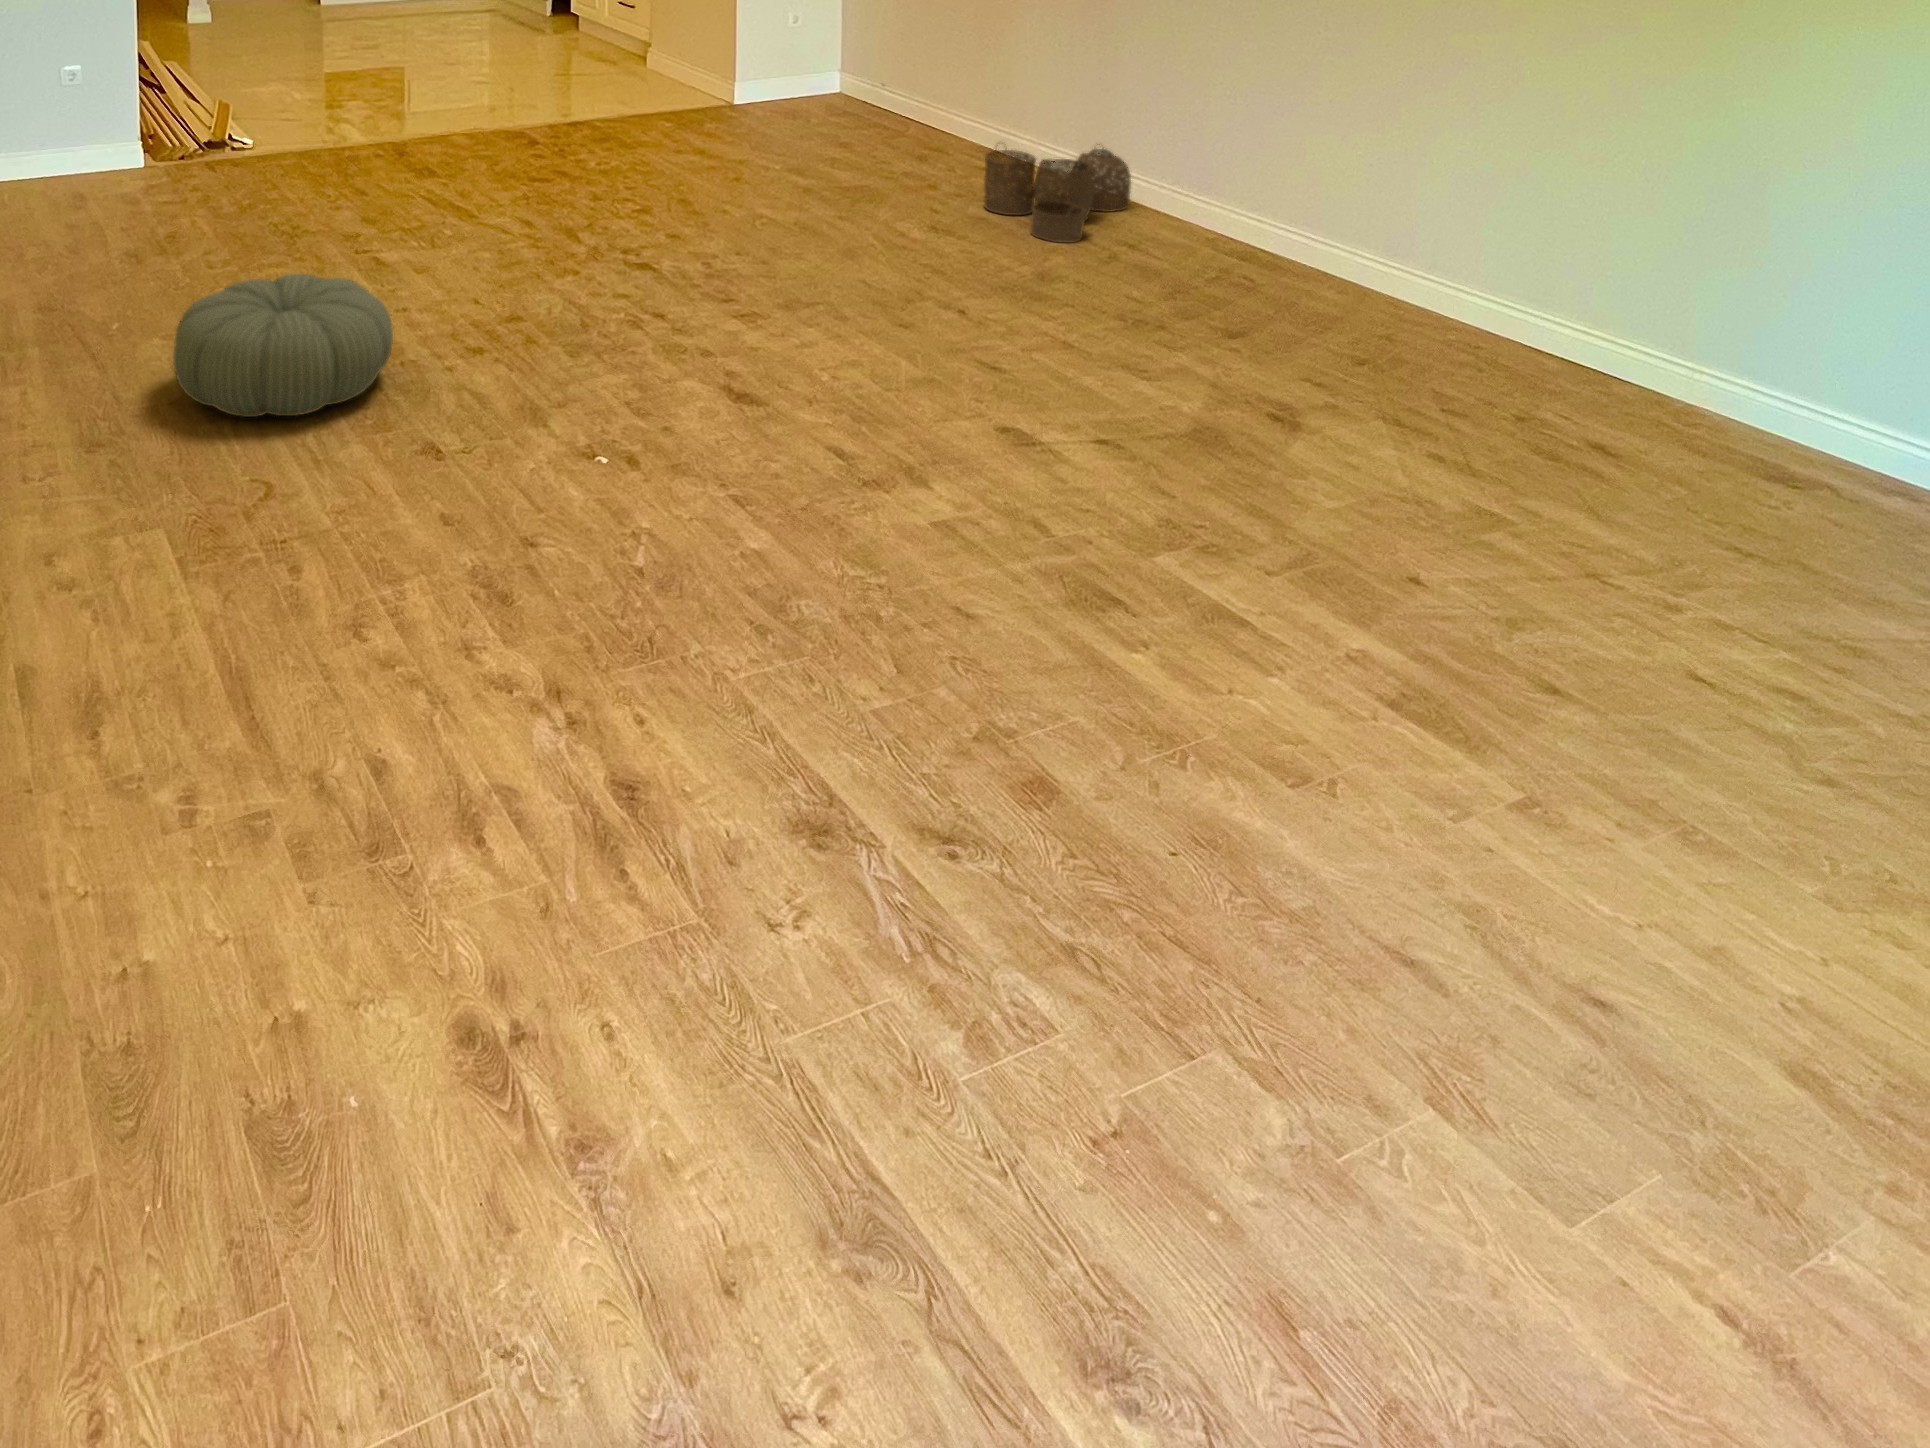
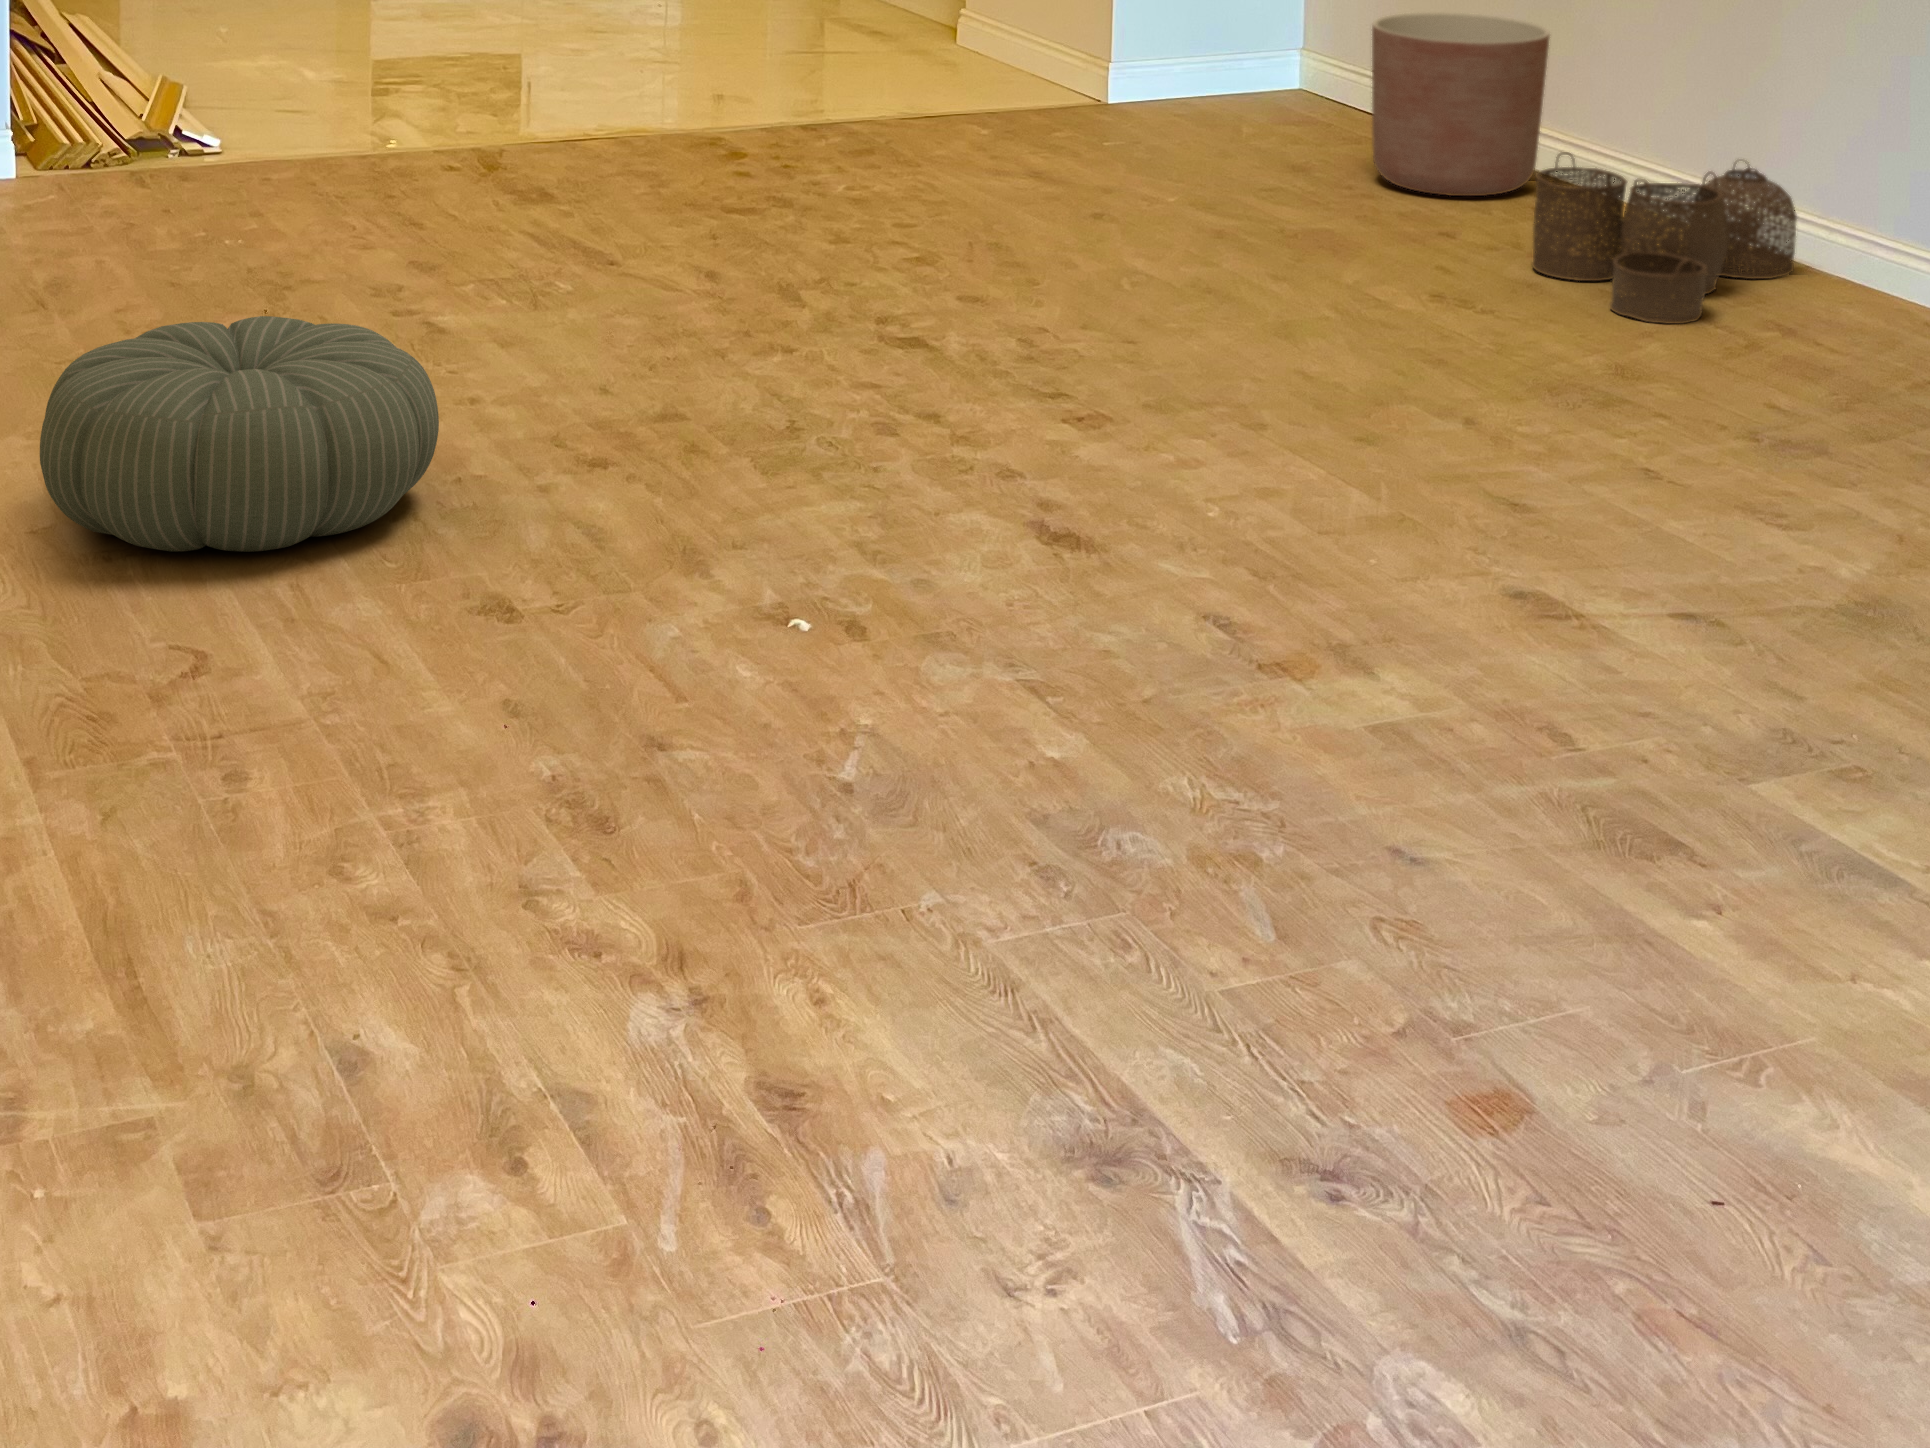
planter: none [887,56,985,160] -> present [1372,12,1550,196]

